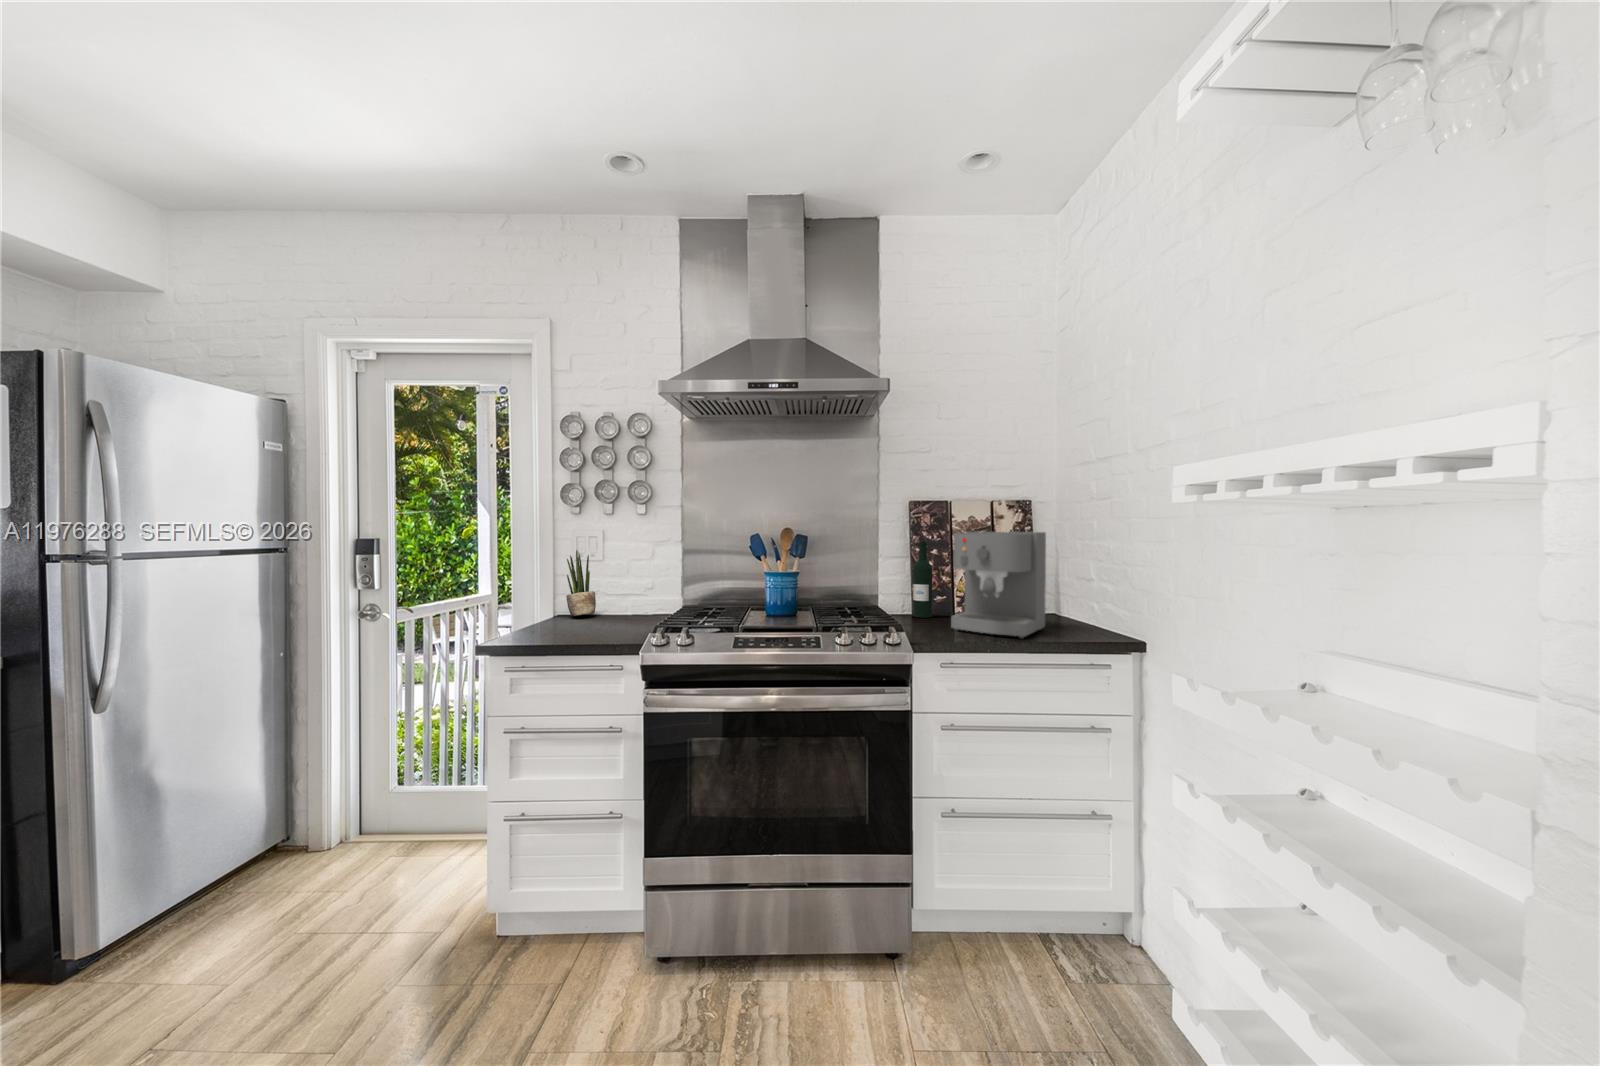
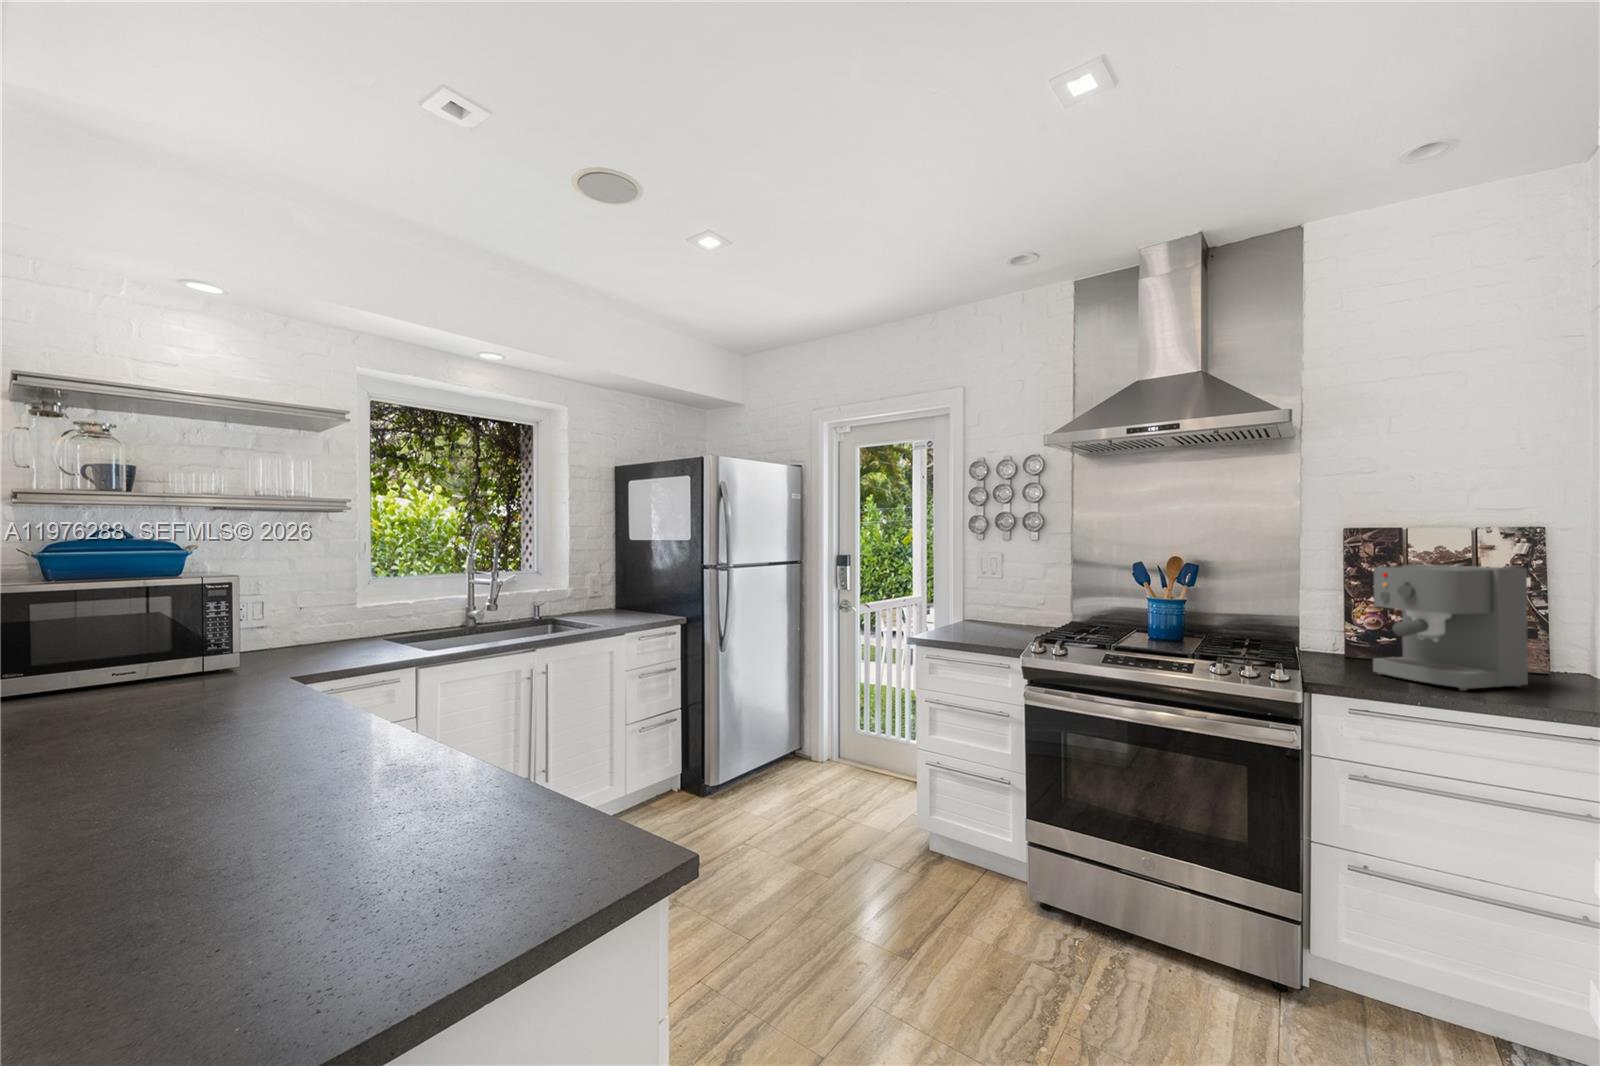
wine bottle: present [913,541,933,618] -> none [1343,574,1371,661]
potted plant: present [566,550,596,616] -> none [976,572,999,626]

